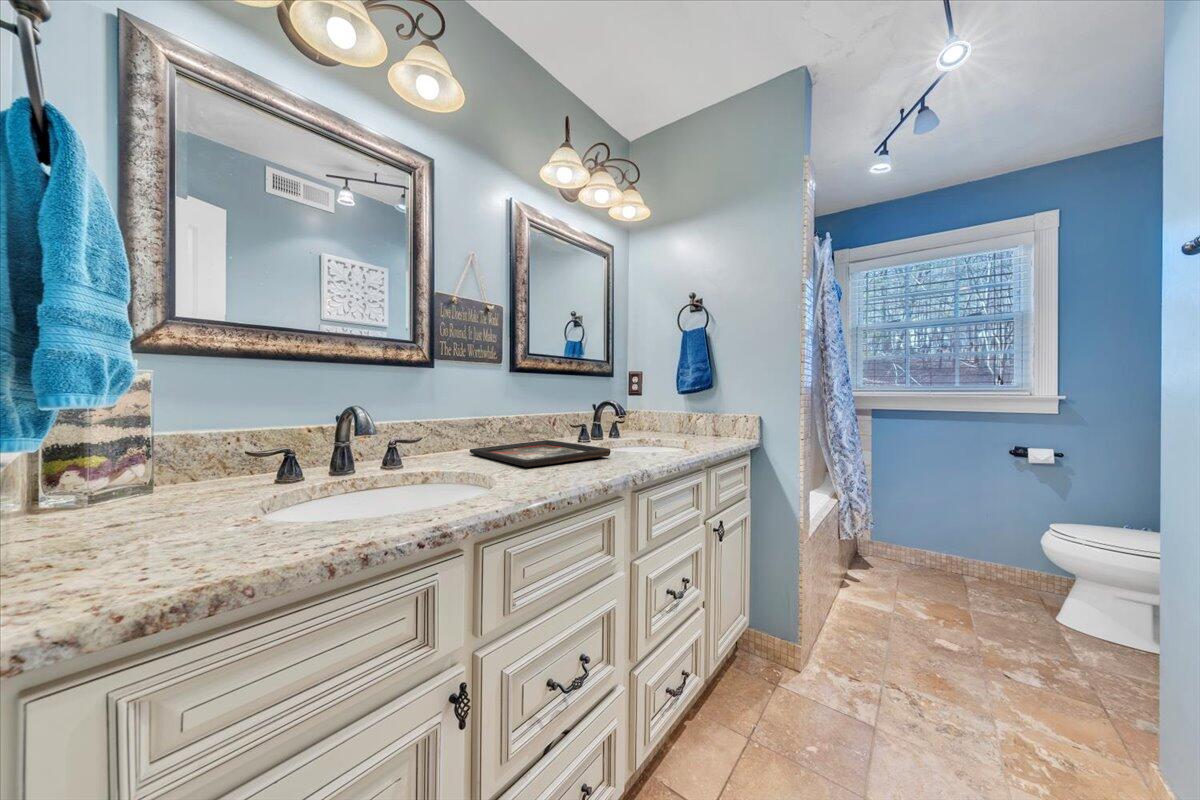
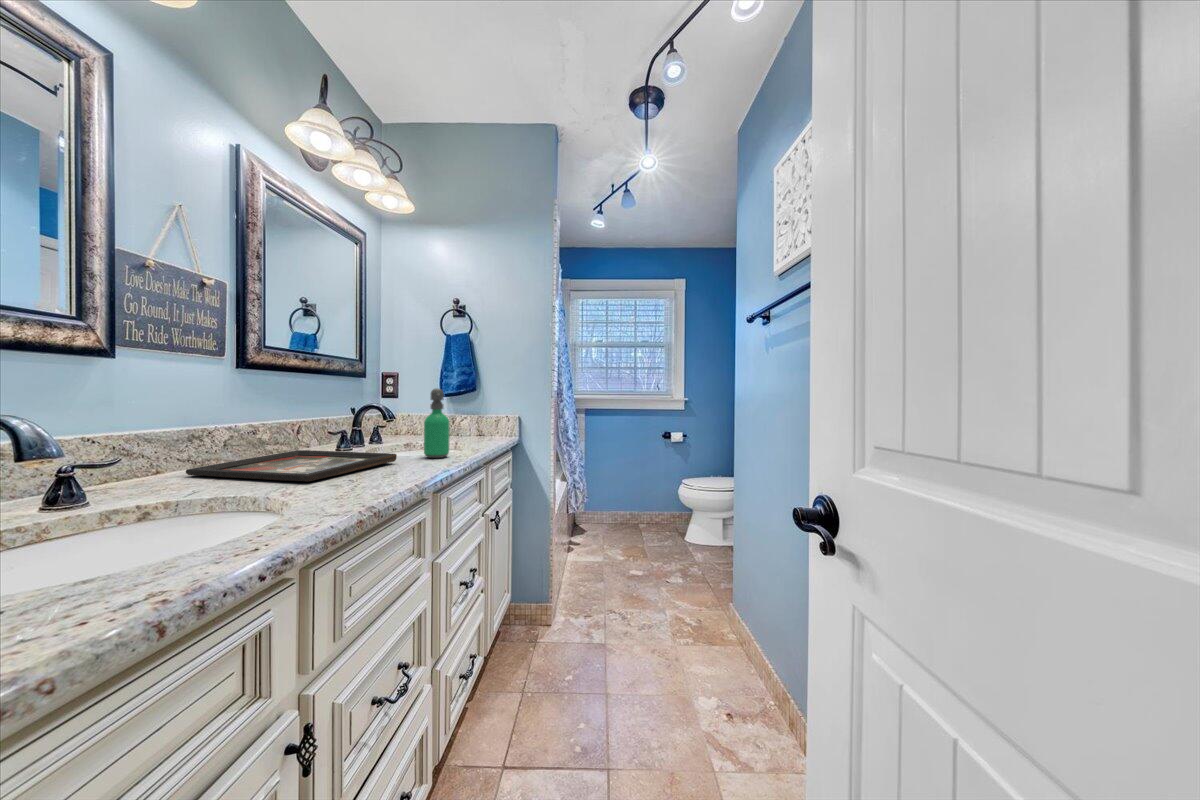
soap dispenser: none [639,385,664,456] -> present [424,388,450,458]

